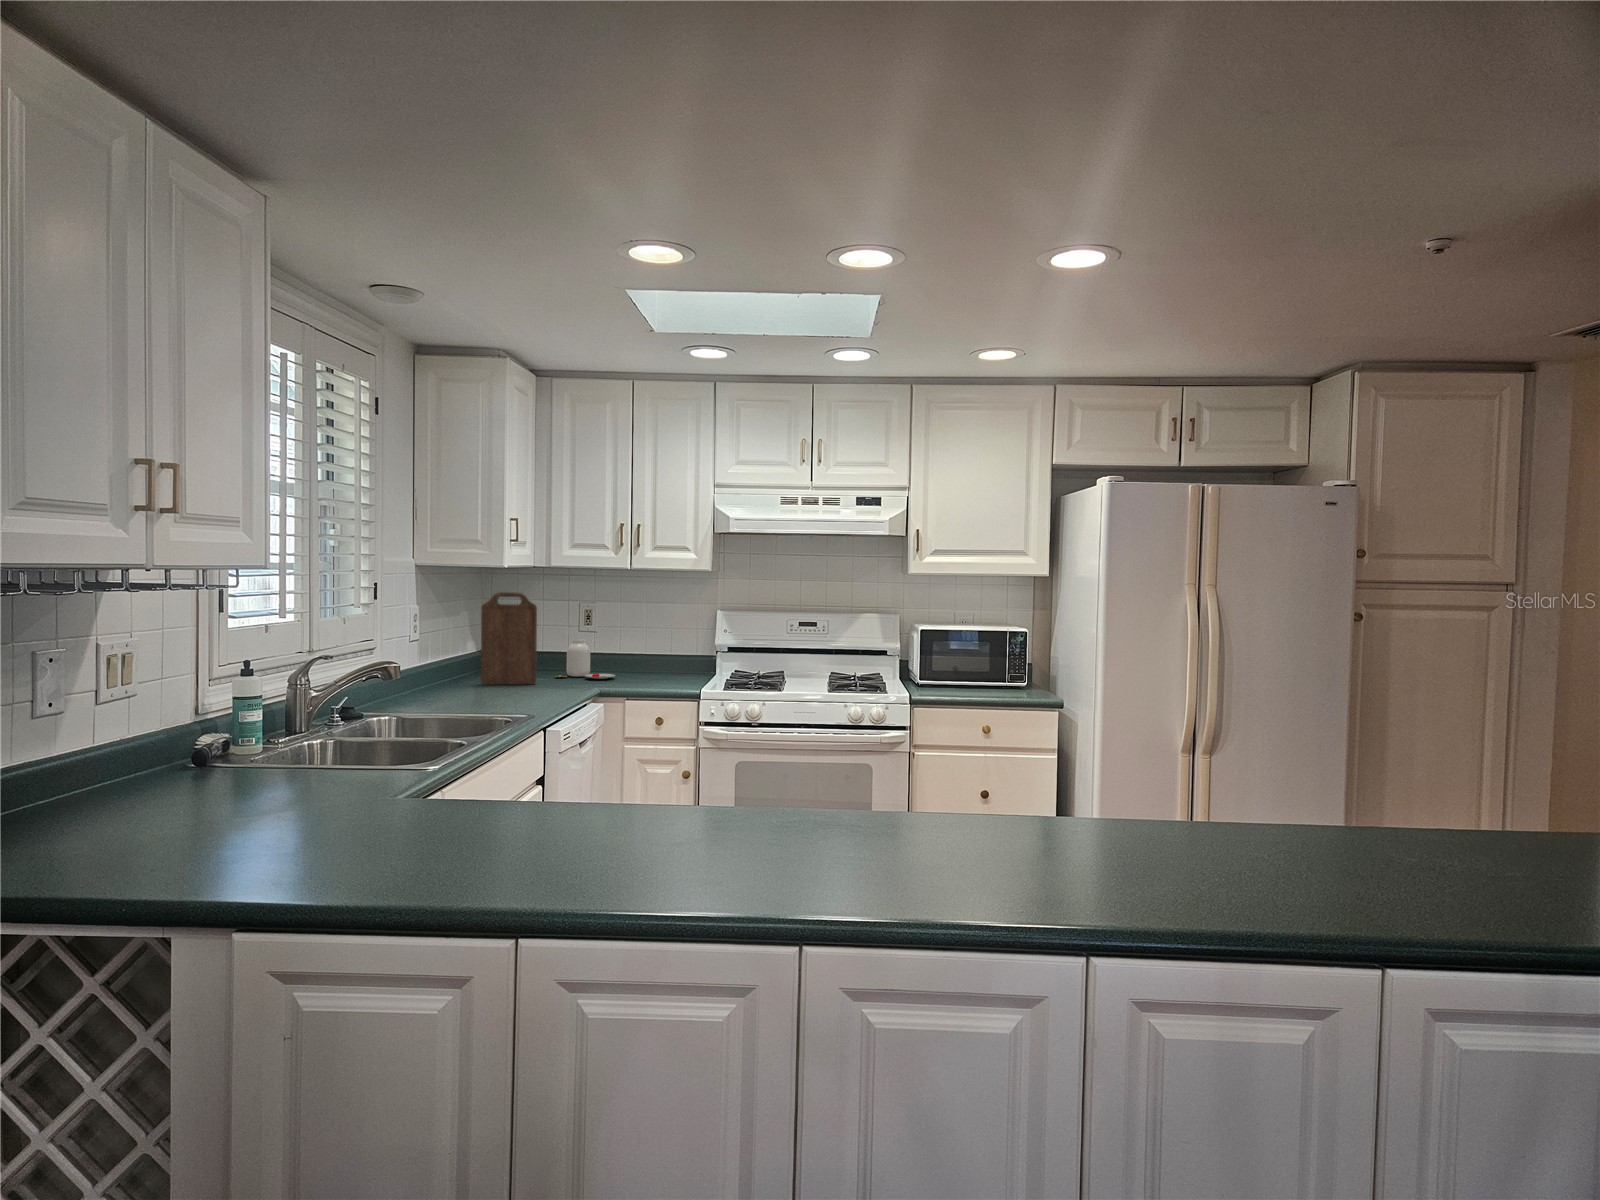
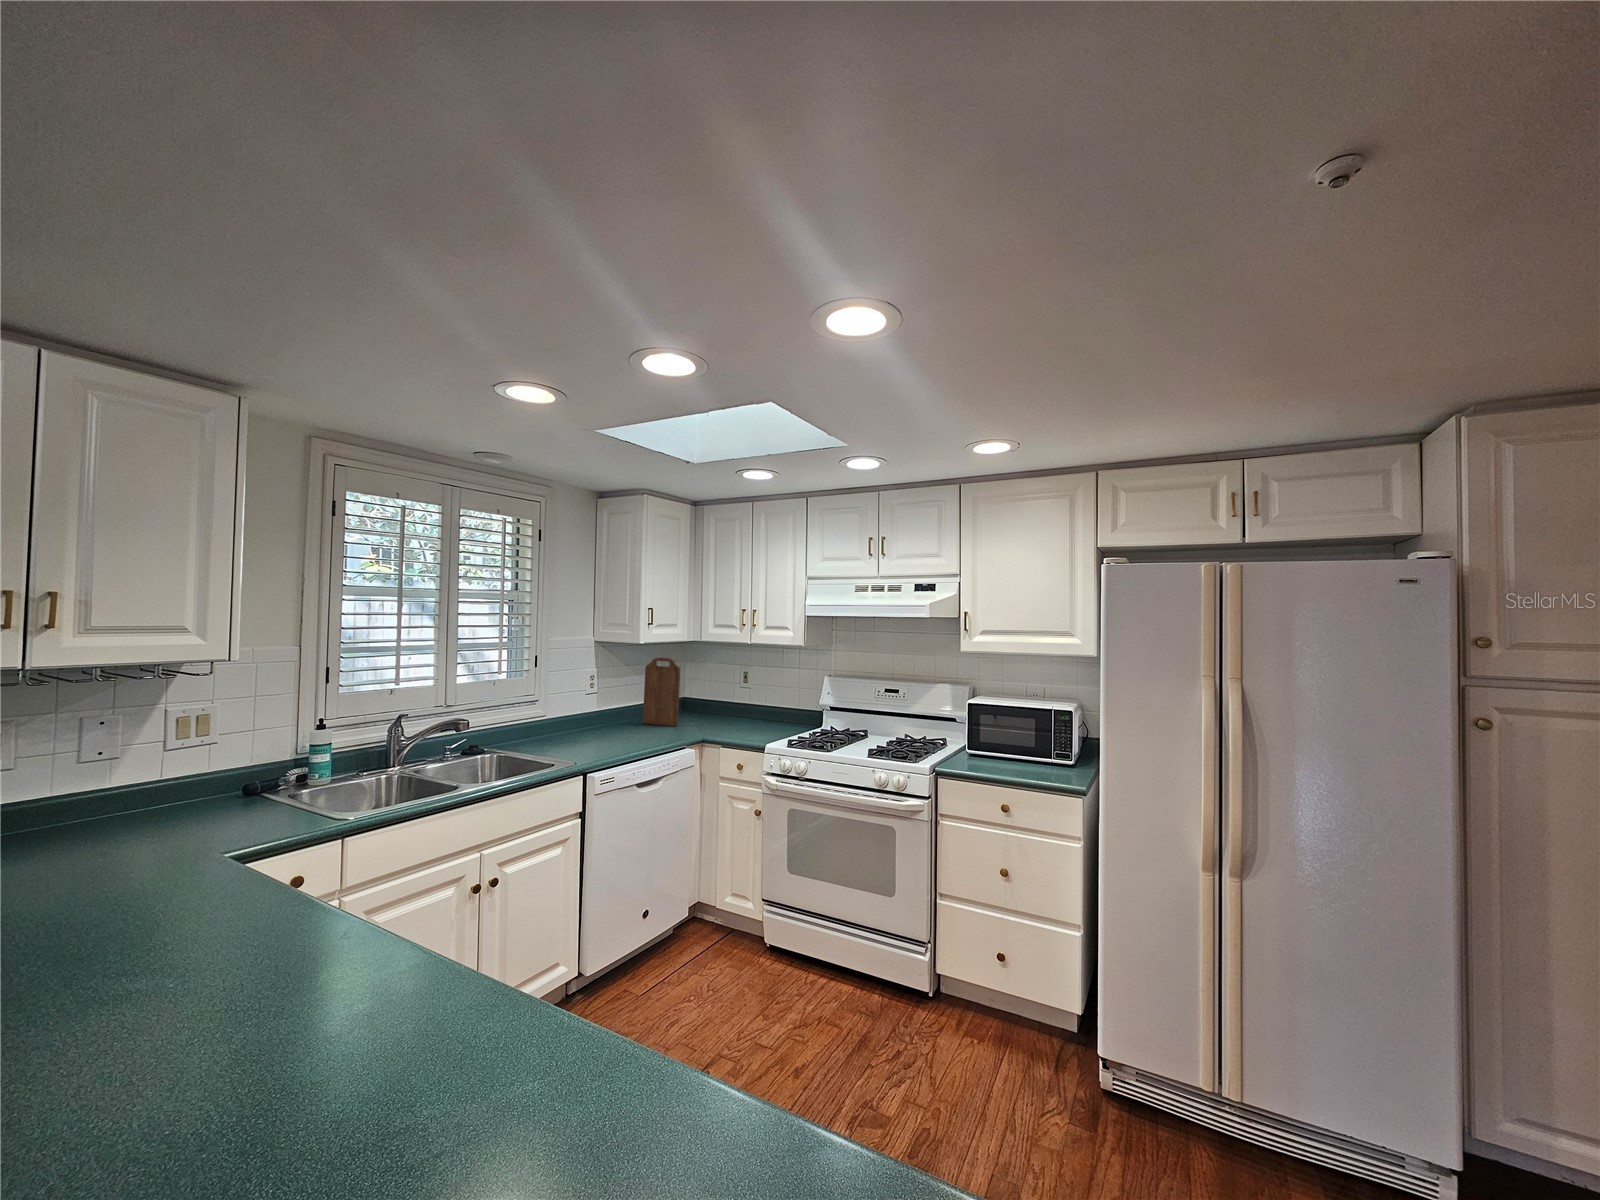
jar: present [555,639,615,679] -> none [703,694,742,726]

